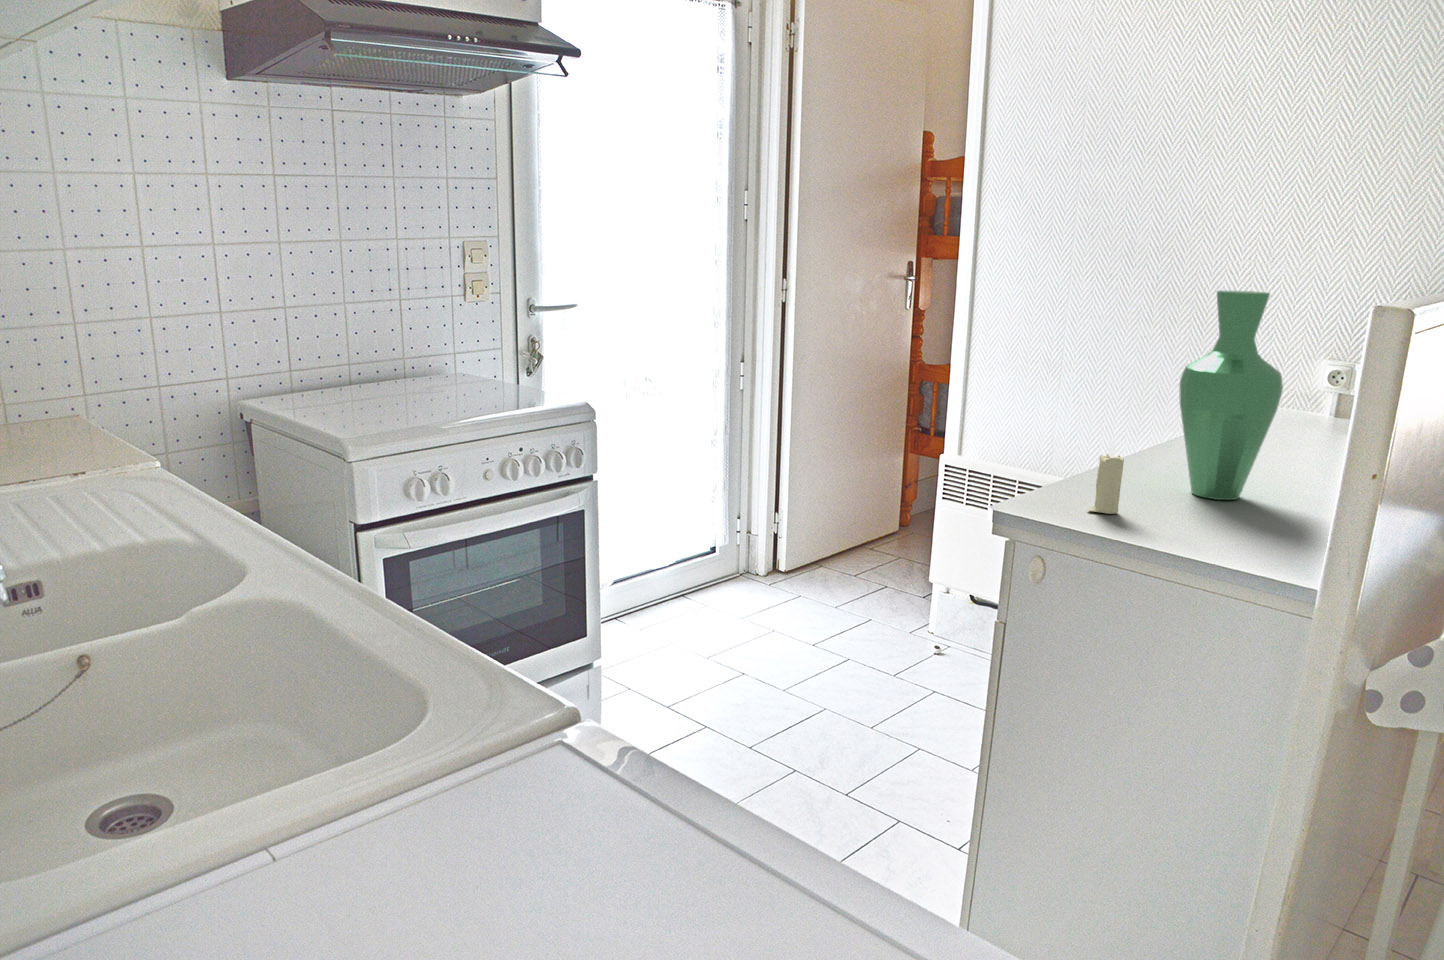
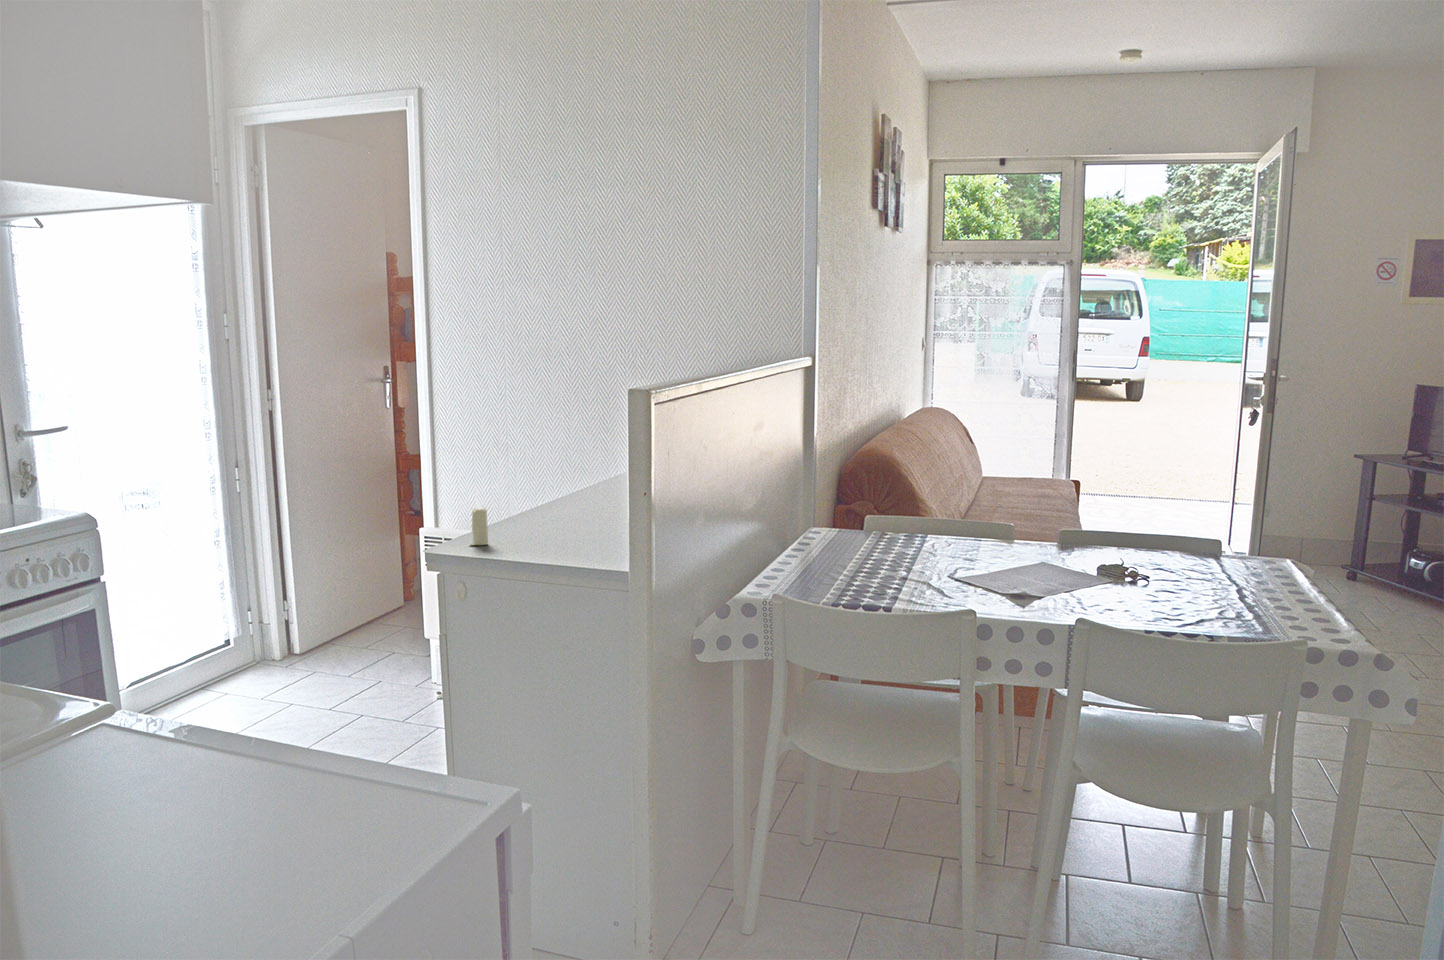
vase: present [1179,290,1283,500] -> none [526,397,585,529]

